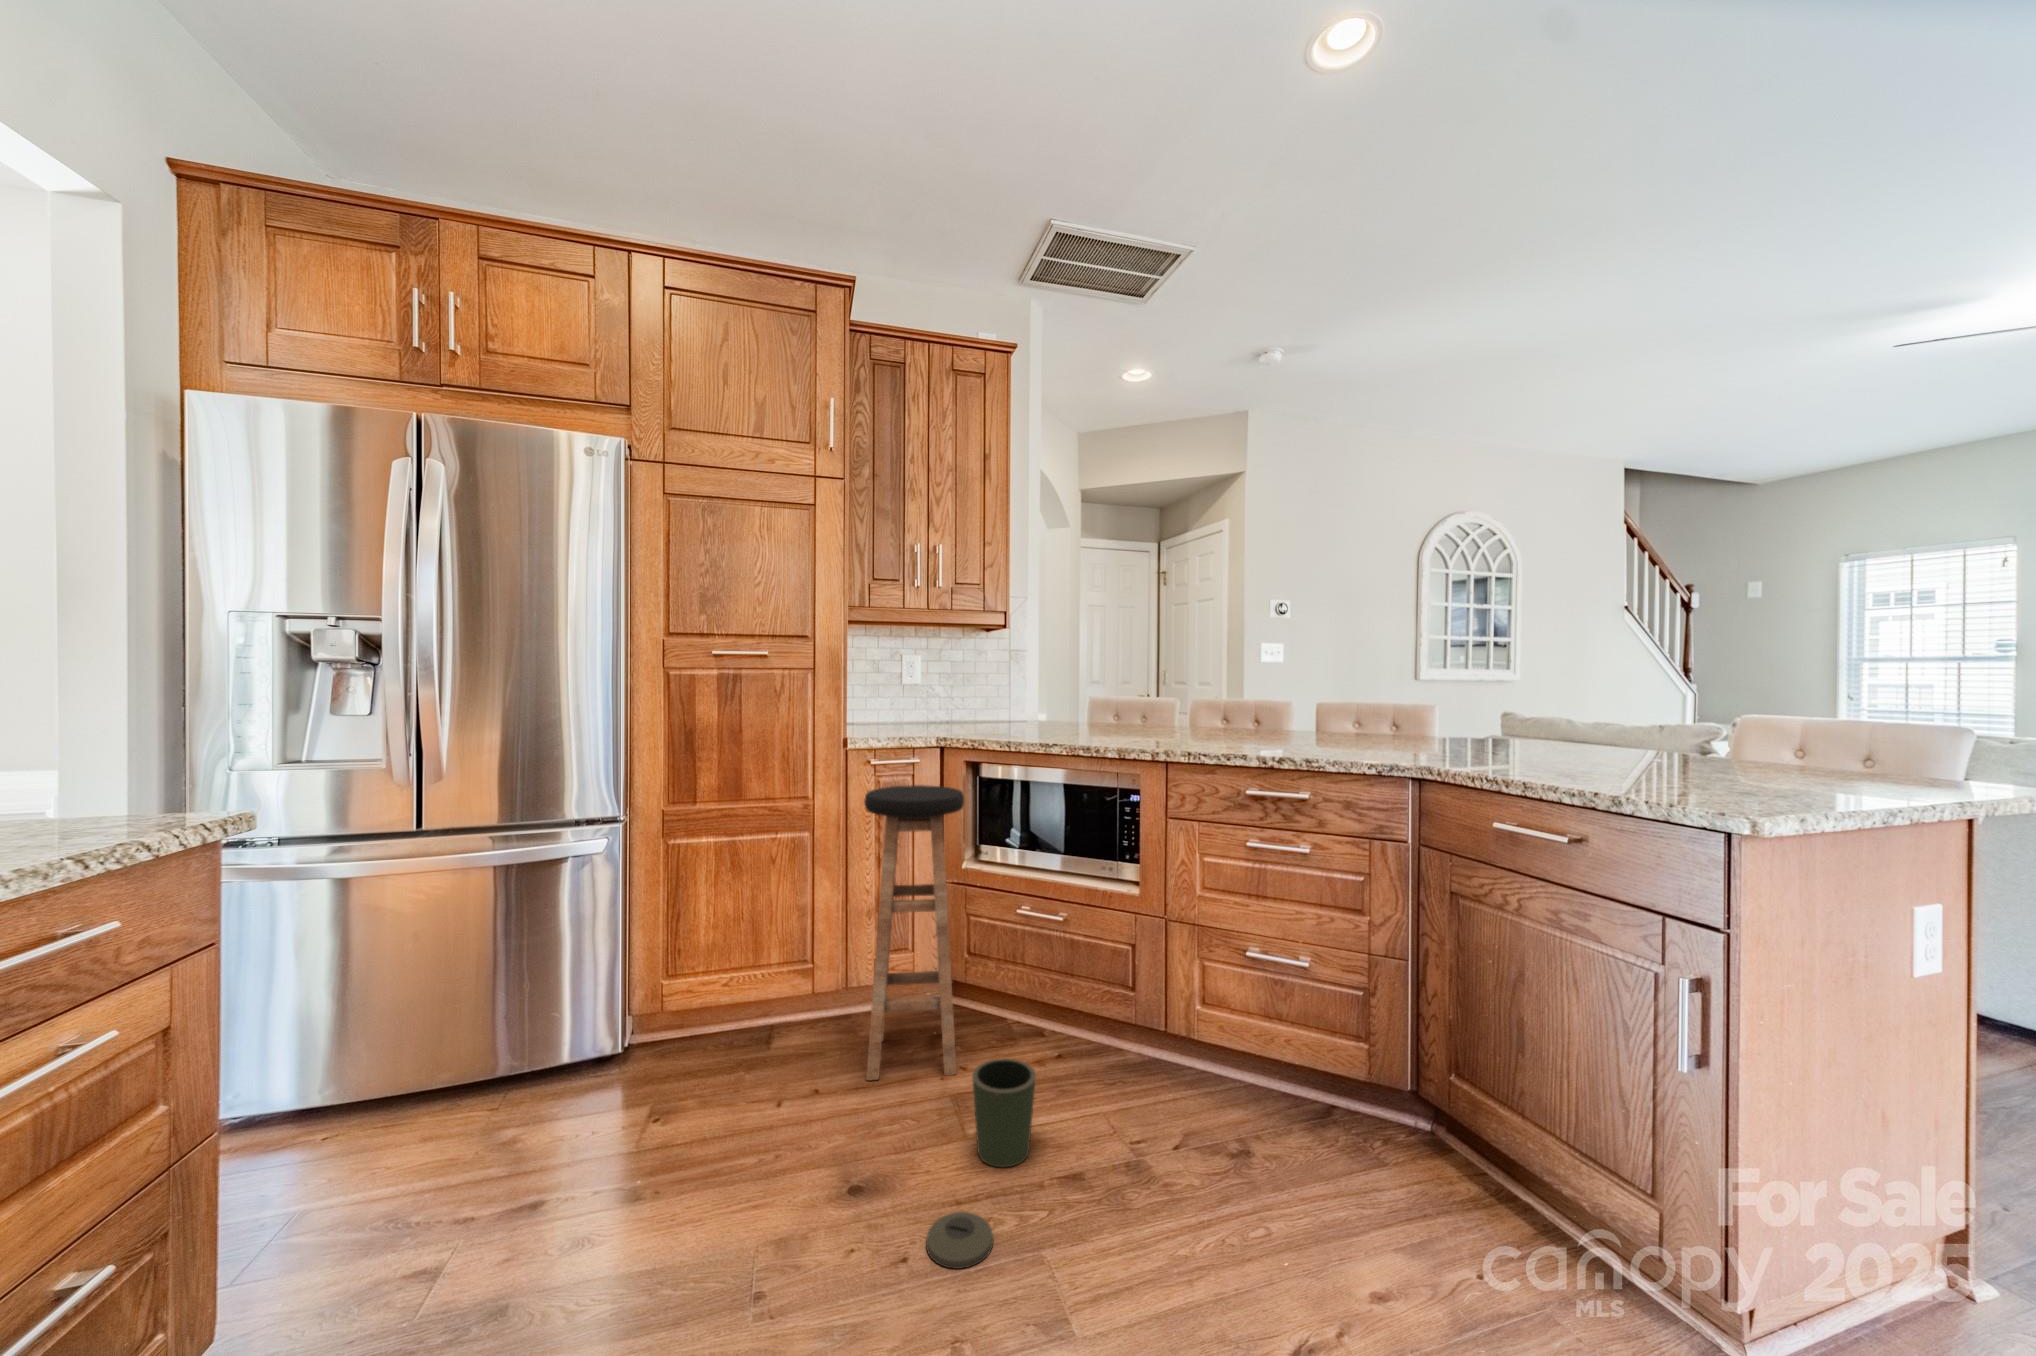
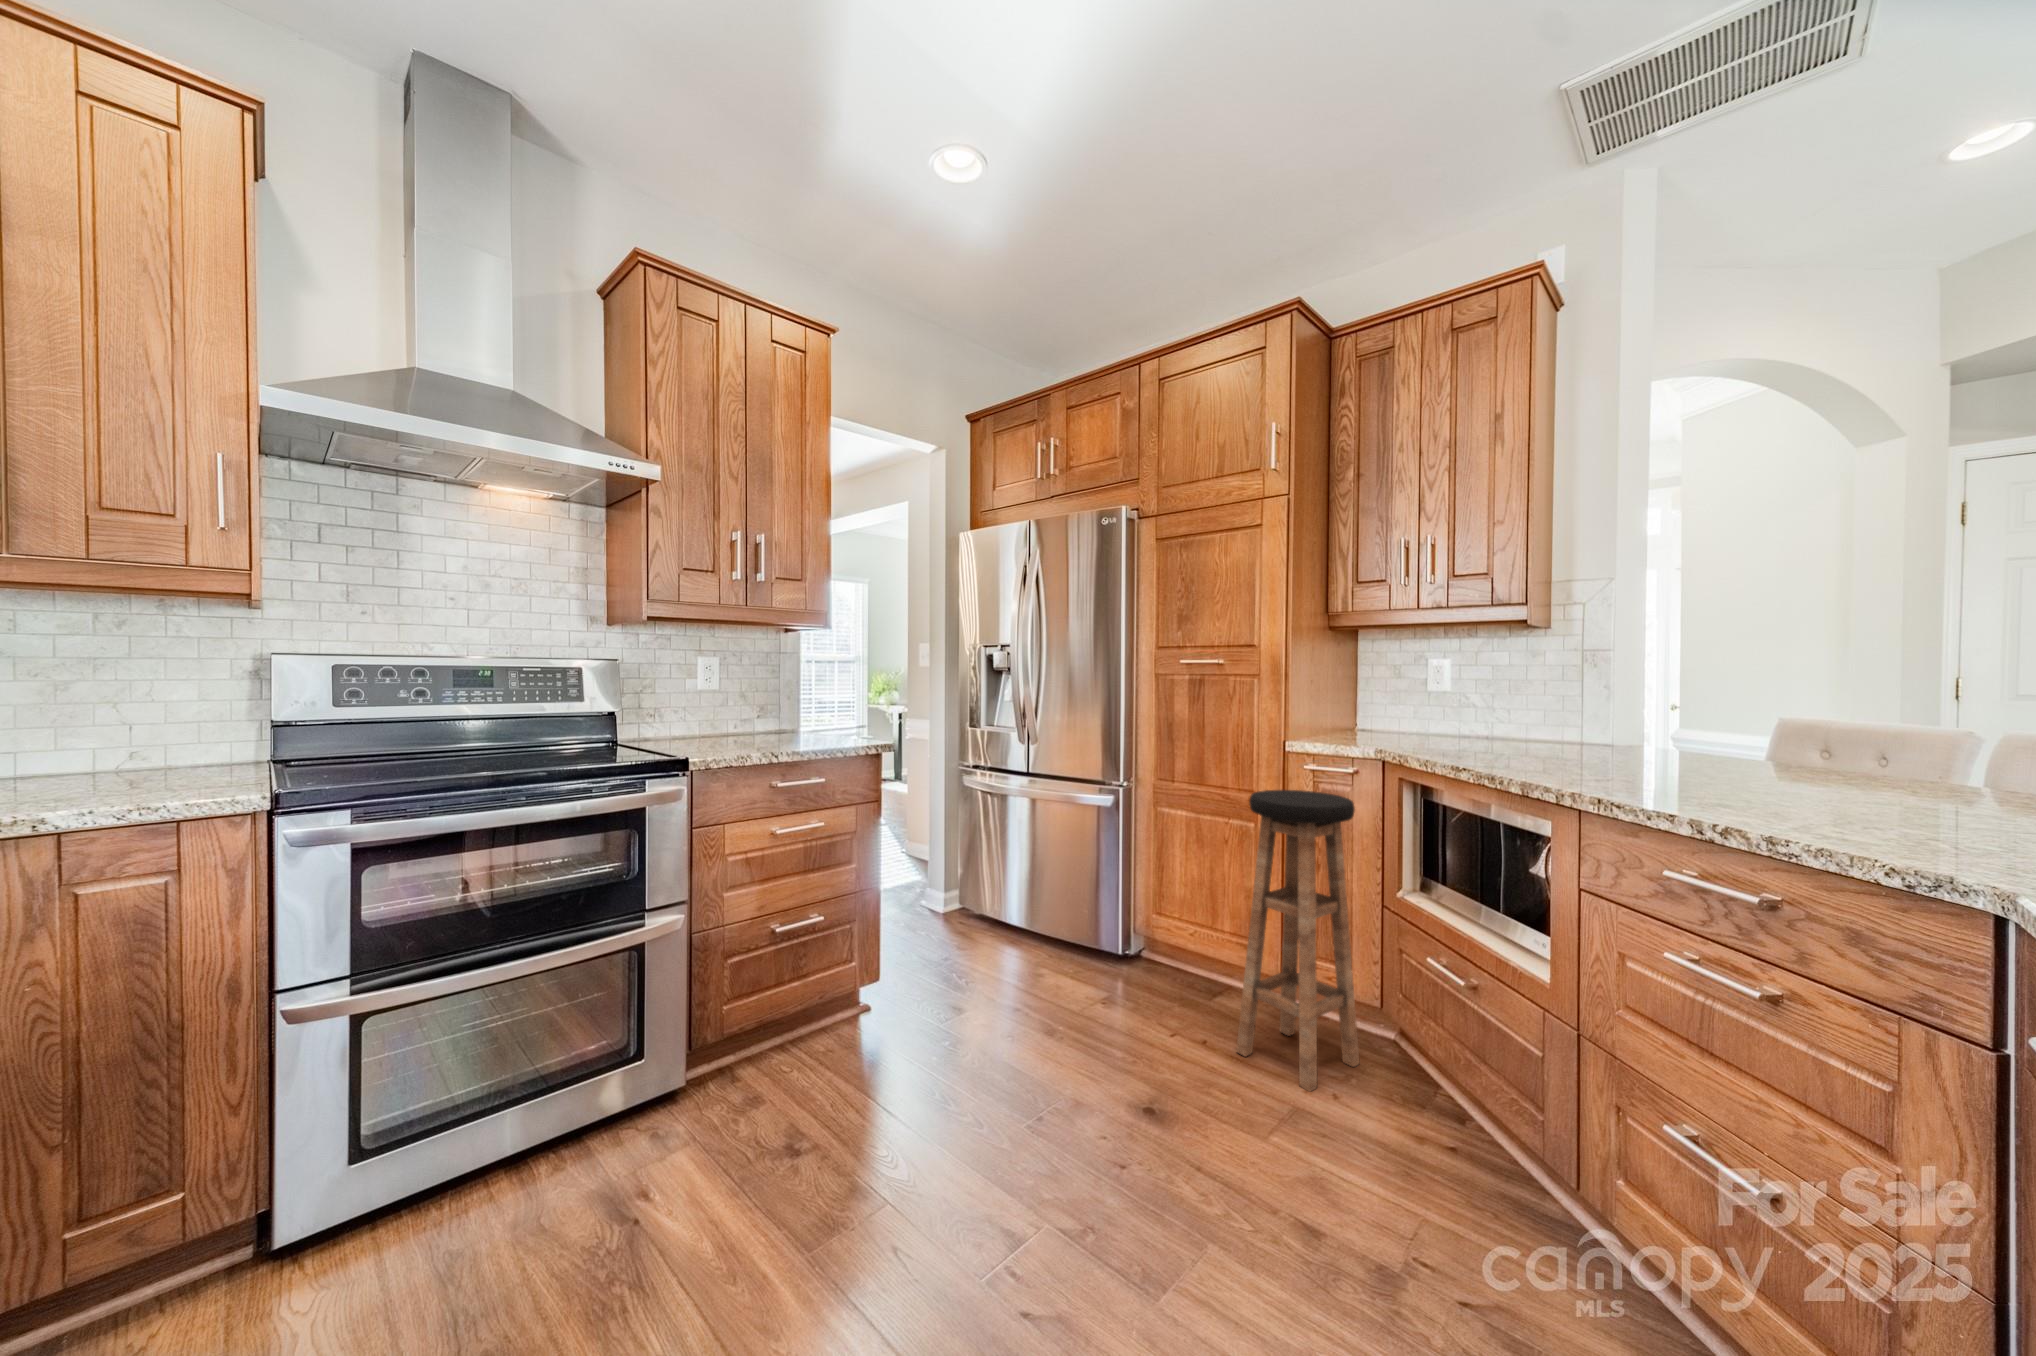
trash can: present [926,1058,1036,1269] -> none [1111,1066,1294,1199]

